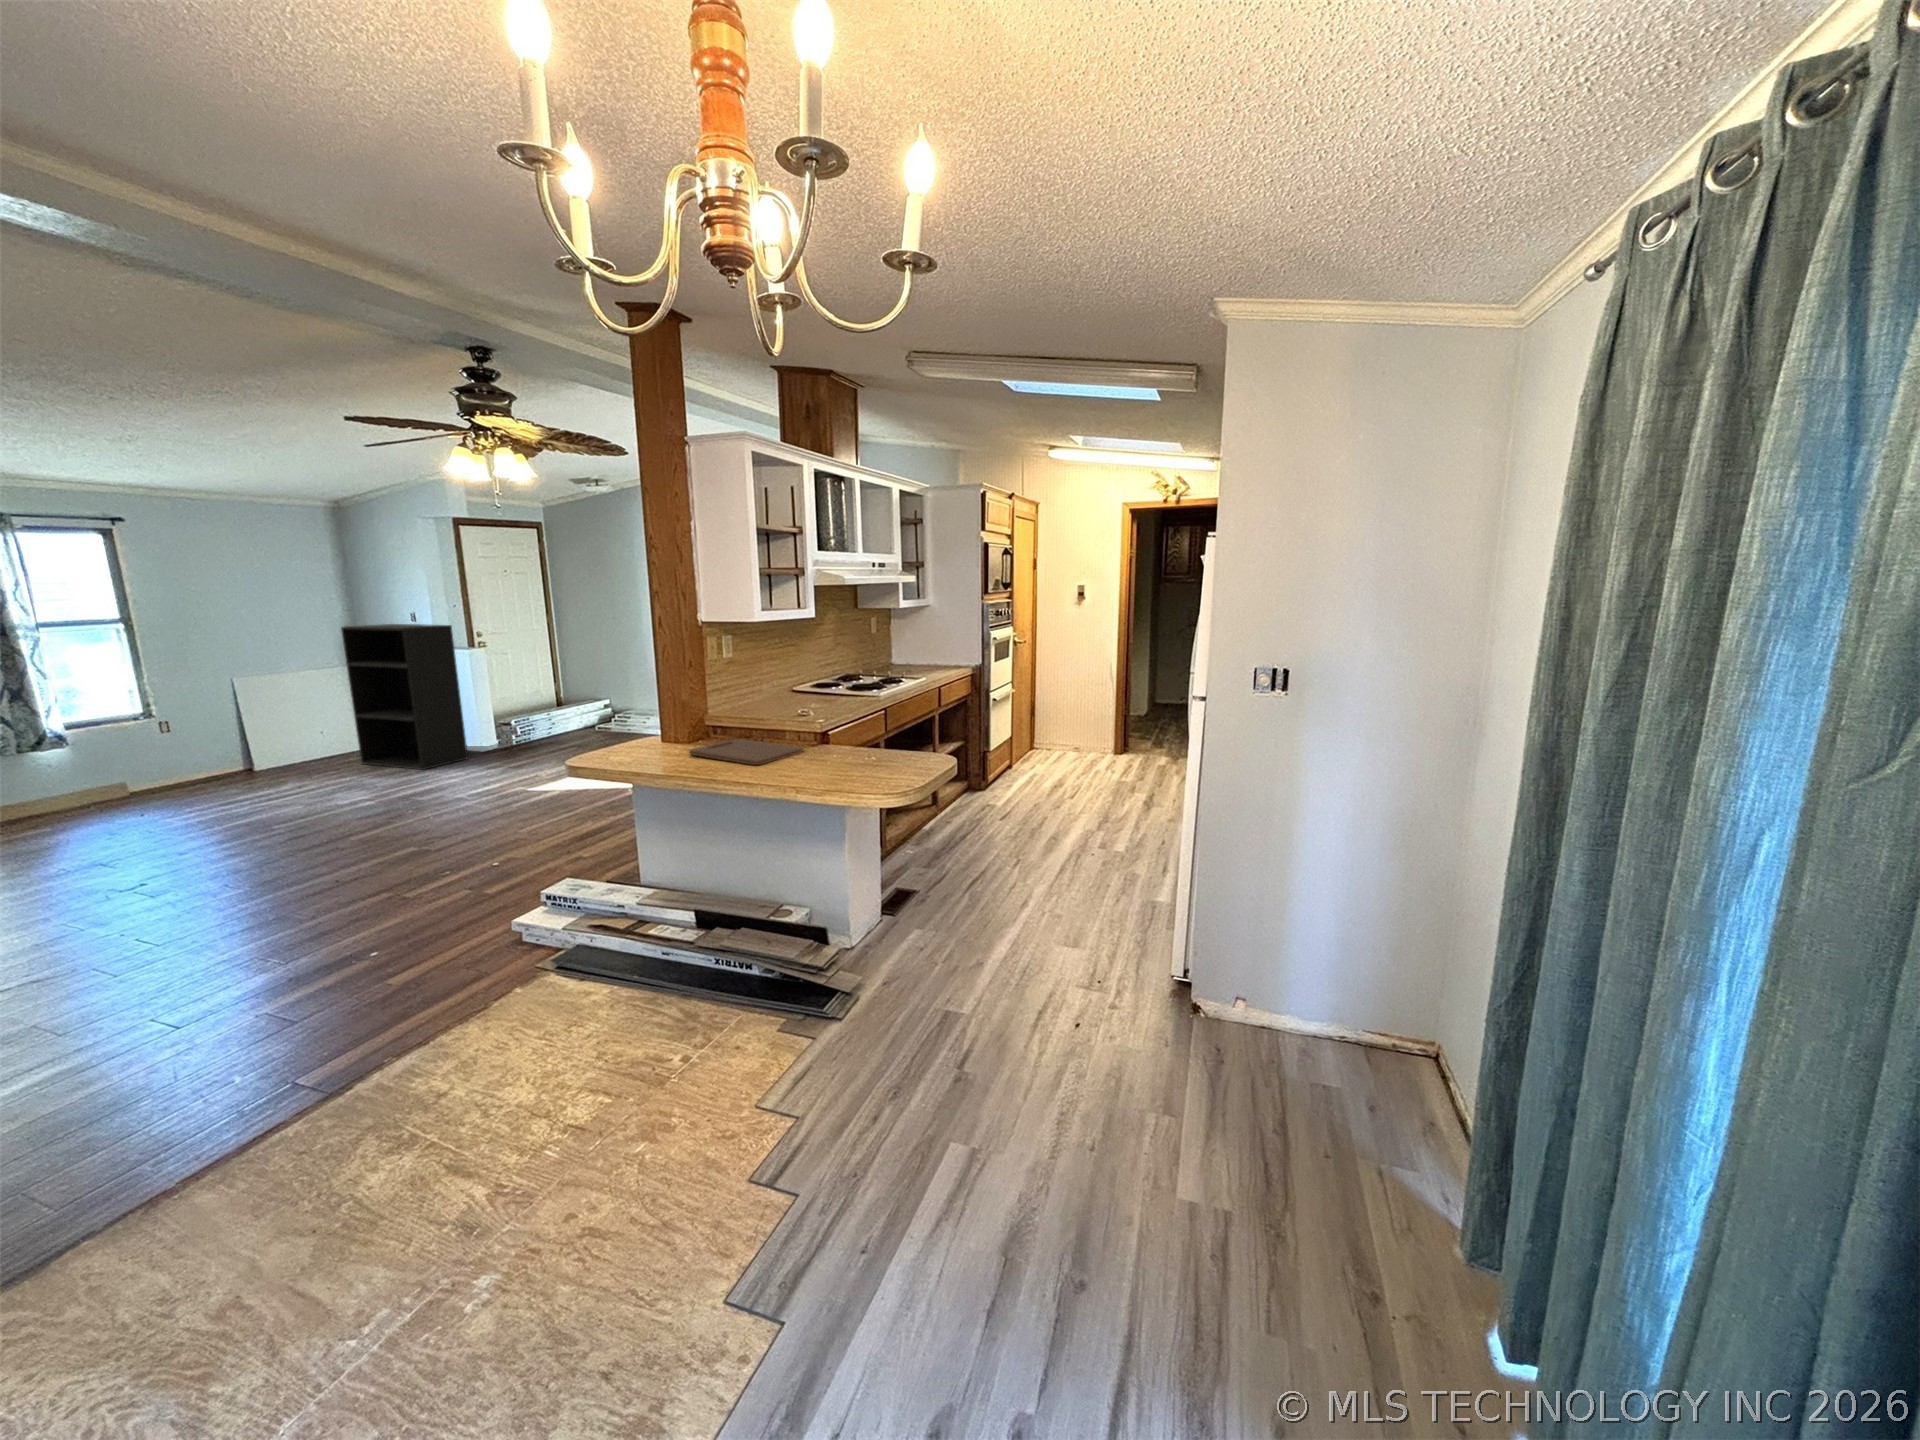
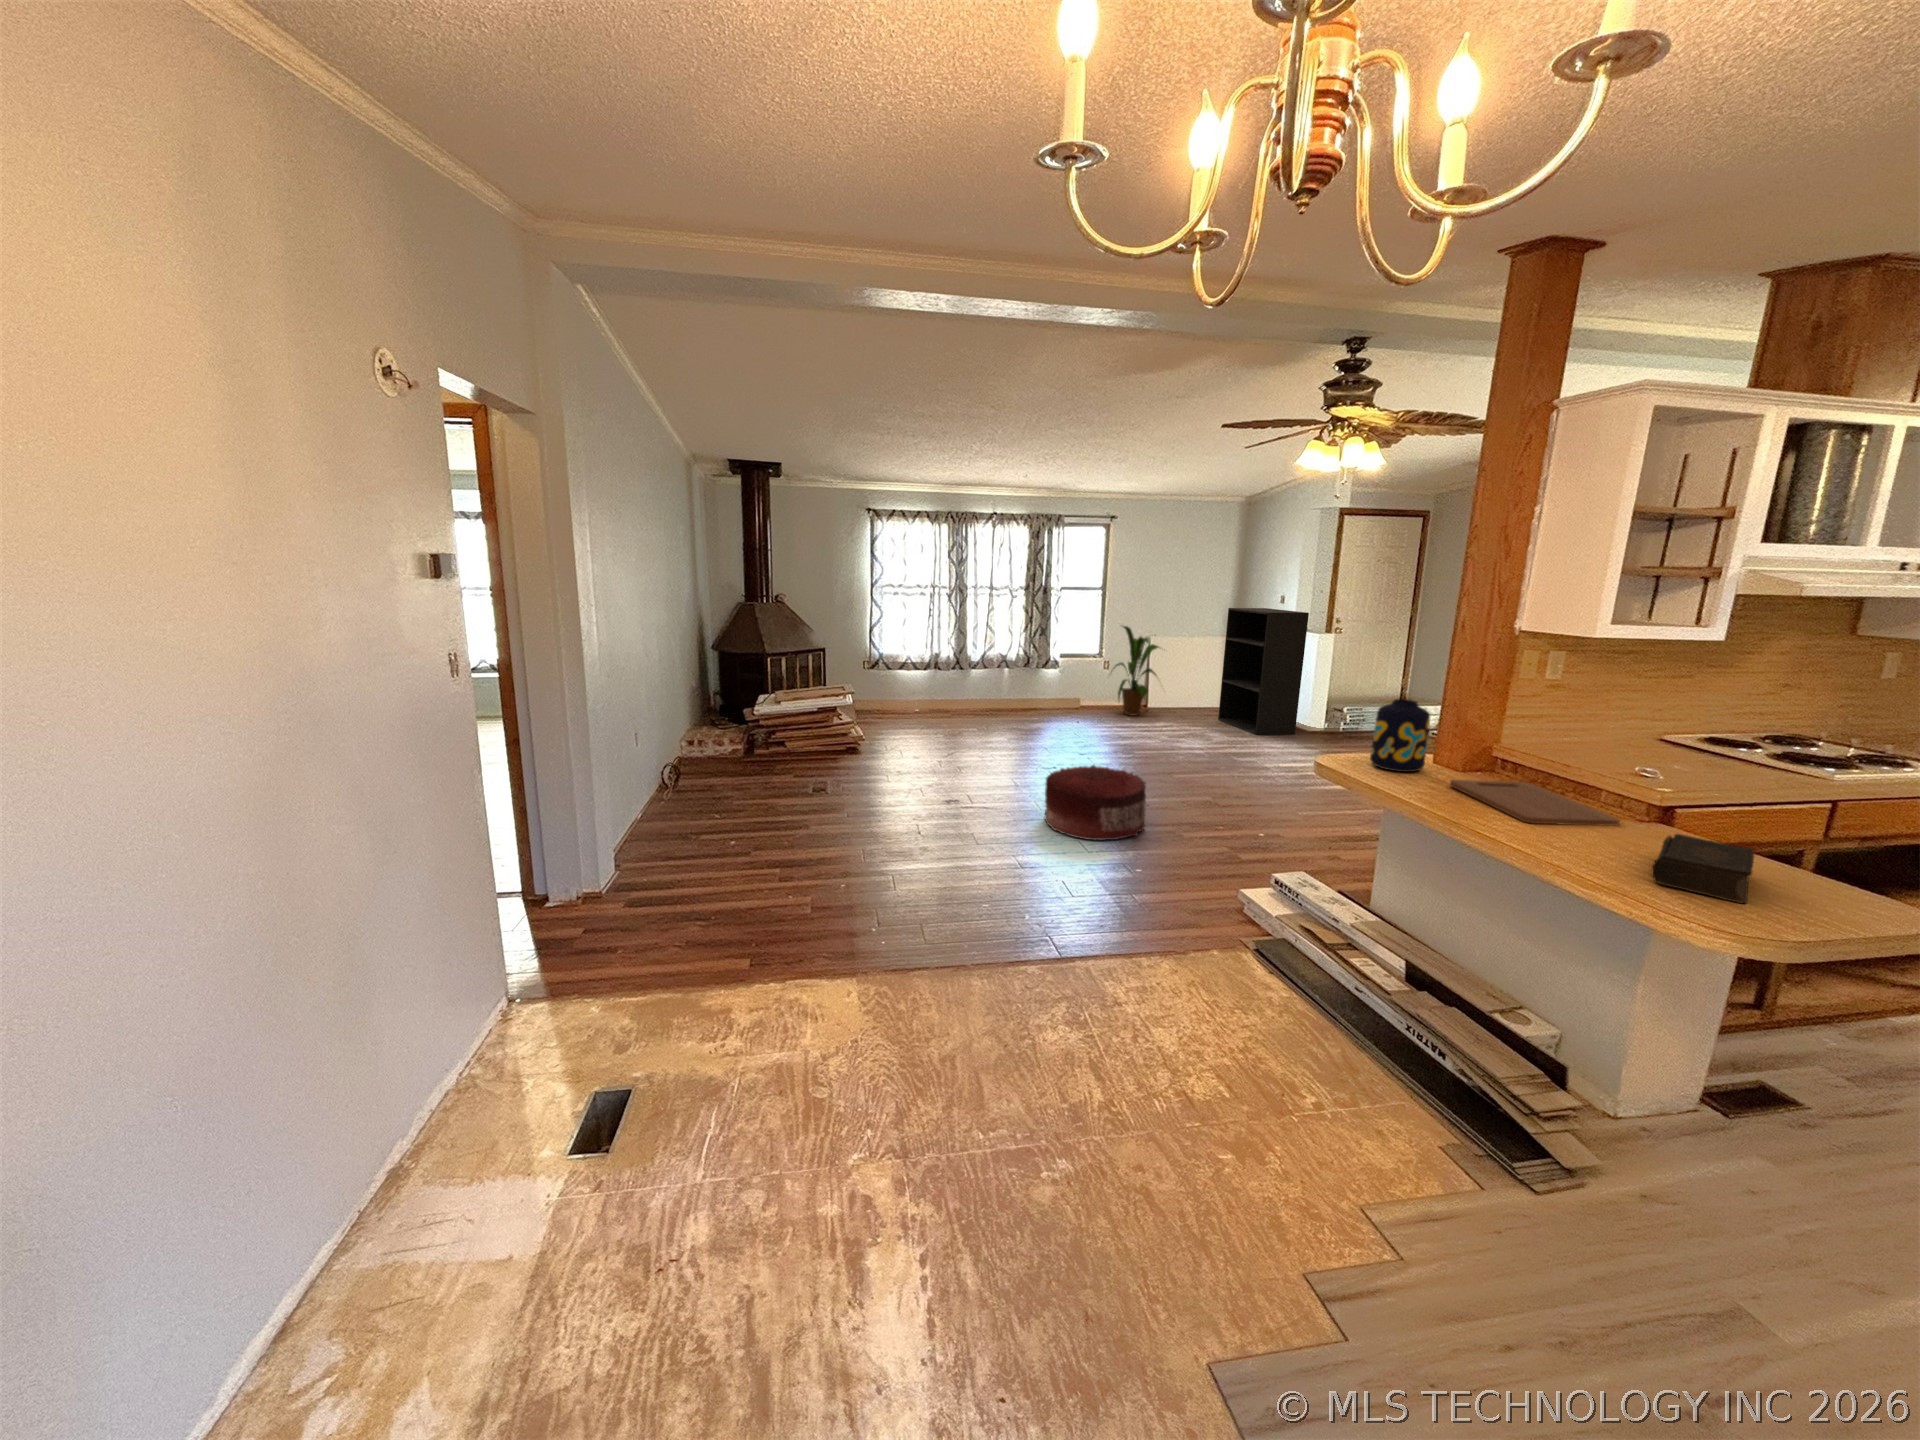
house plant: none [155,663,272,788] -> present [1114,626,1159,715]
vase: none [612,690,661,756] -> present [1370,699,1430,772]
book: none [835,743,887,778] -> present [1652,834,1755,903]
pouf: none [143,846,343,966] -> present [1045,765,1146,840]

